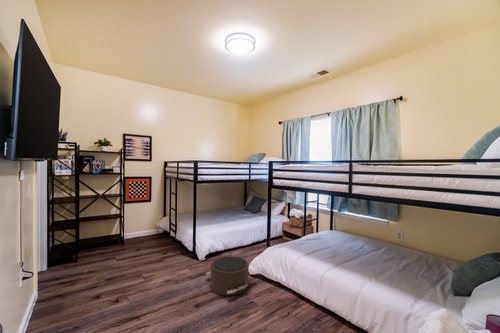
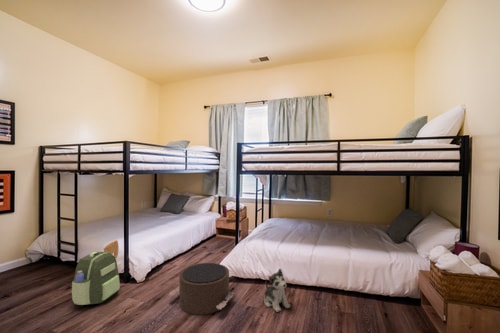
backpack: none [157,228,190,267] -> present [72,240,120,305]
plush toy: none [269,275,289,312] -> present [264,269,290,312]

